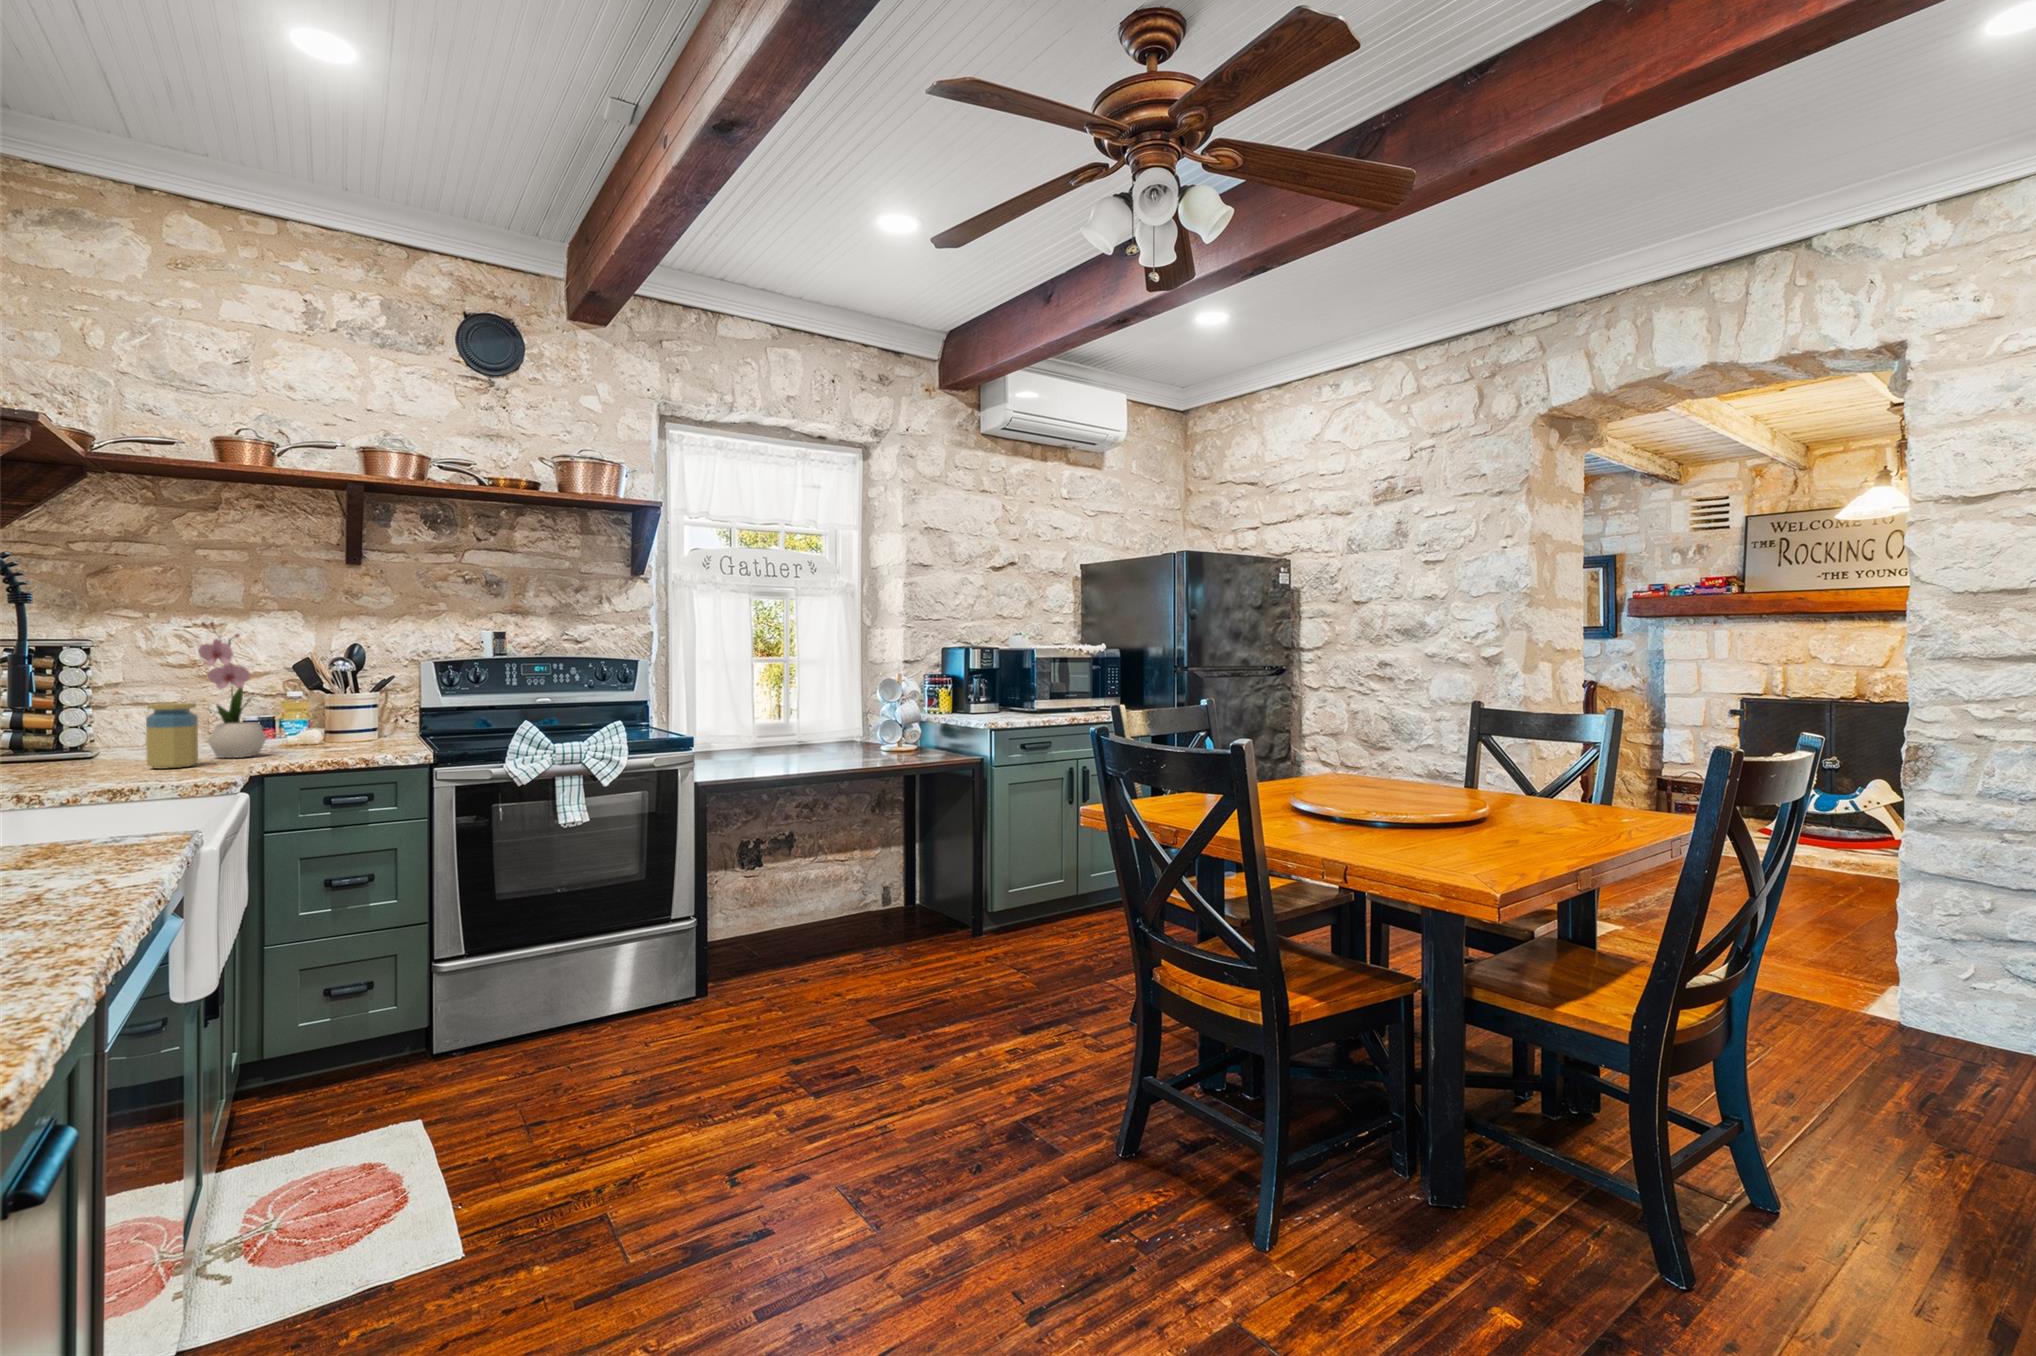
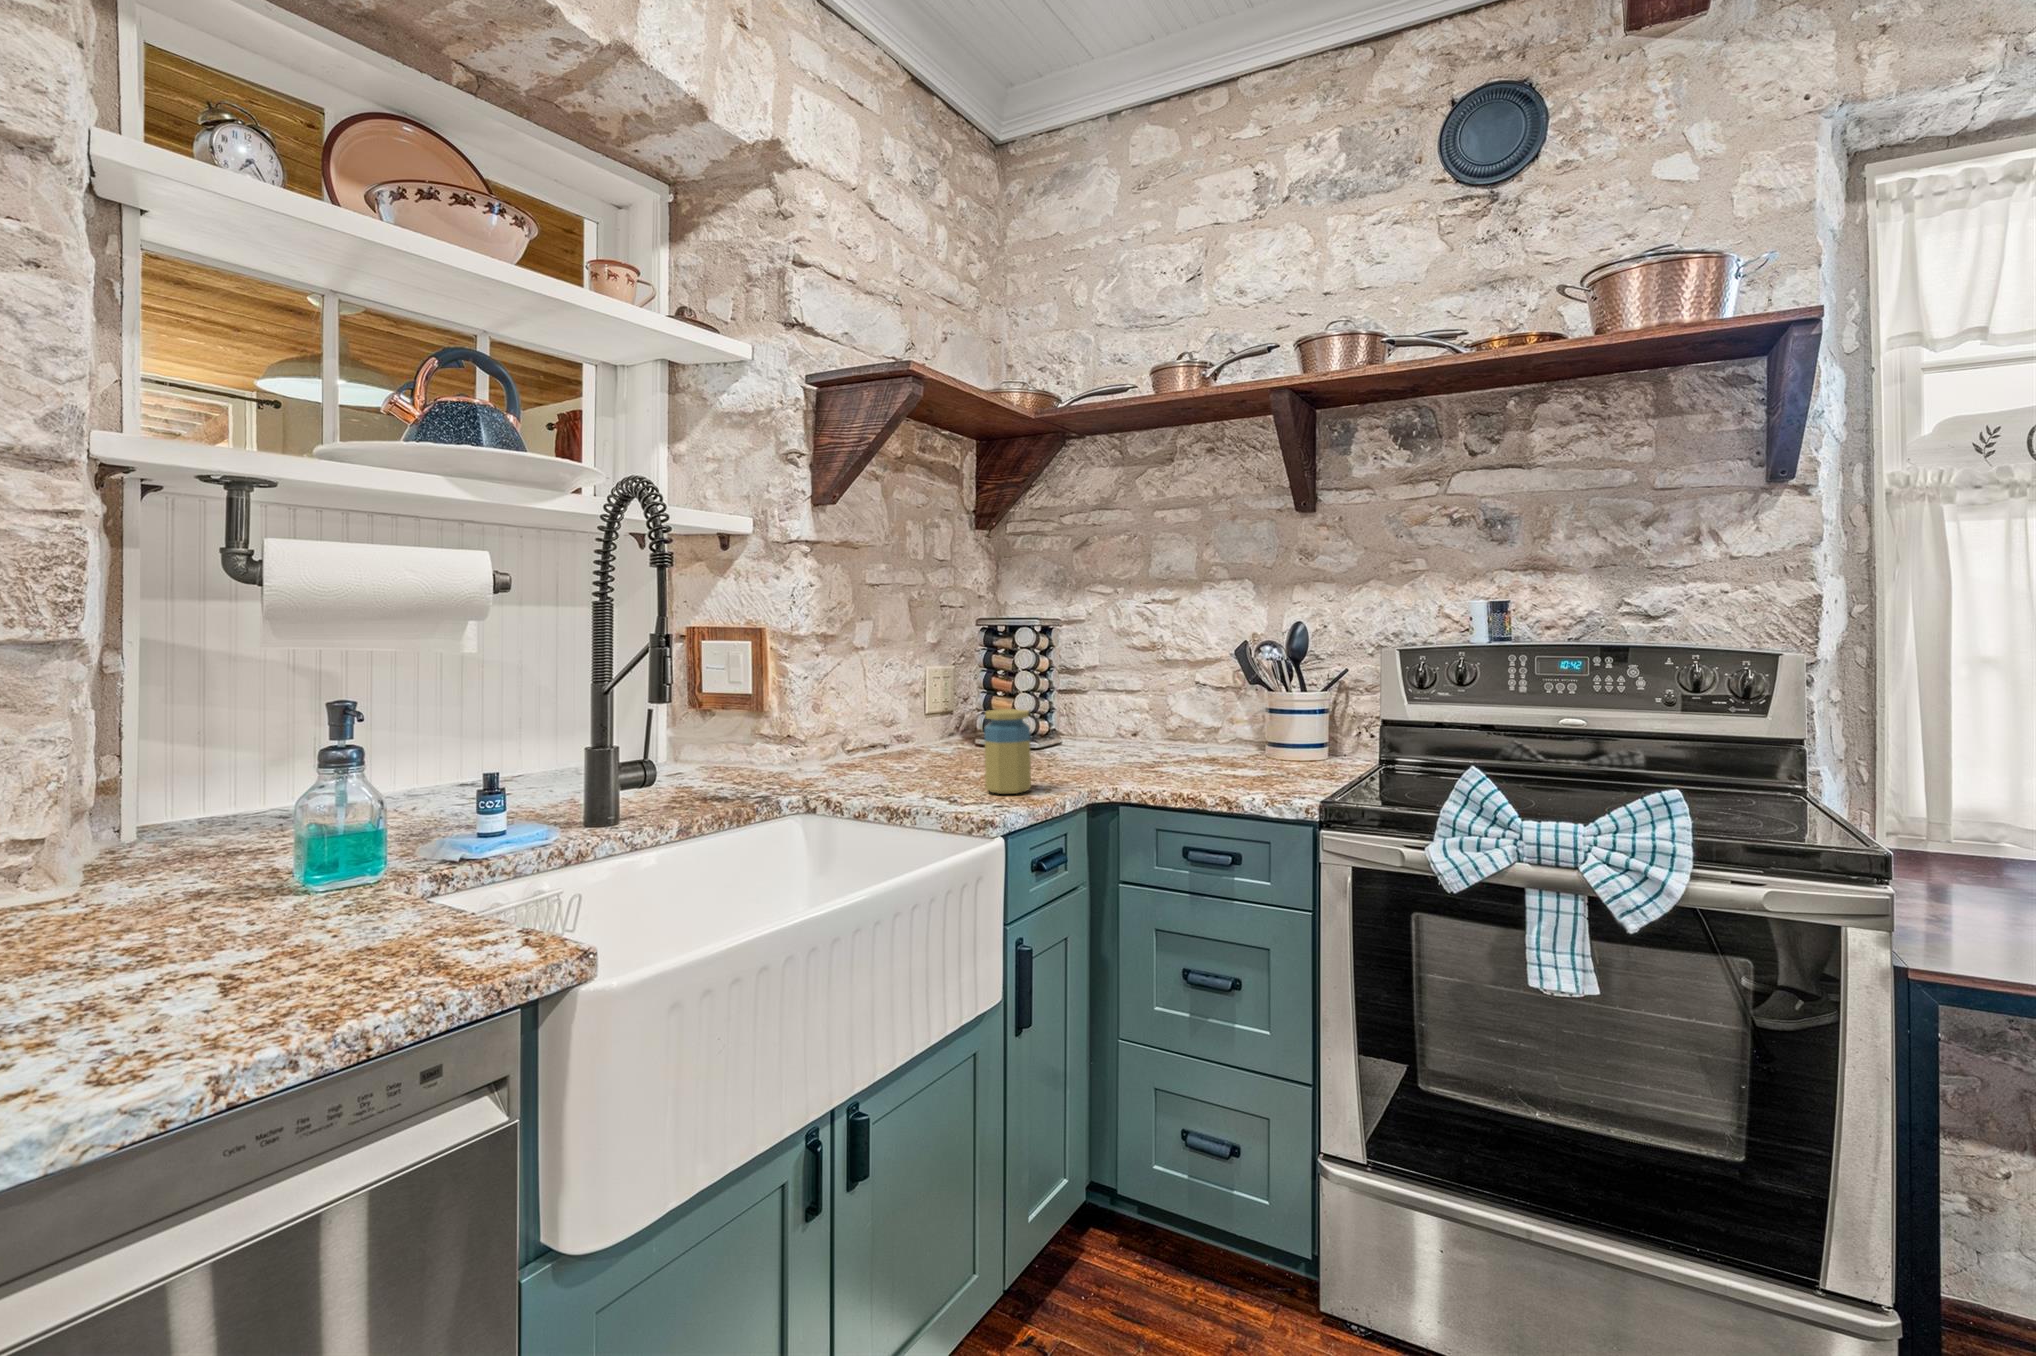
flower arrangement: present [198,622,266,758] -> none [1056,603,1139,783]

